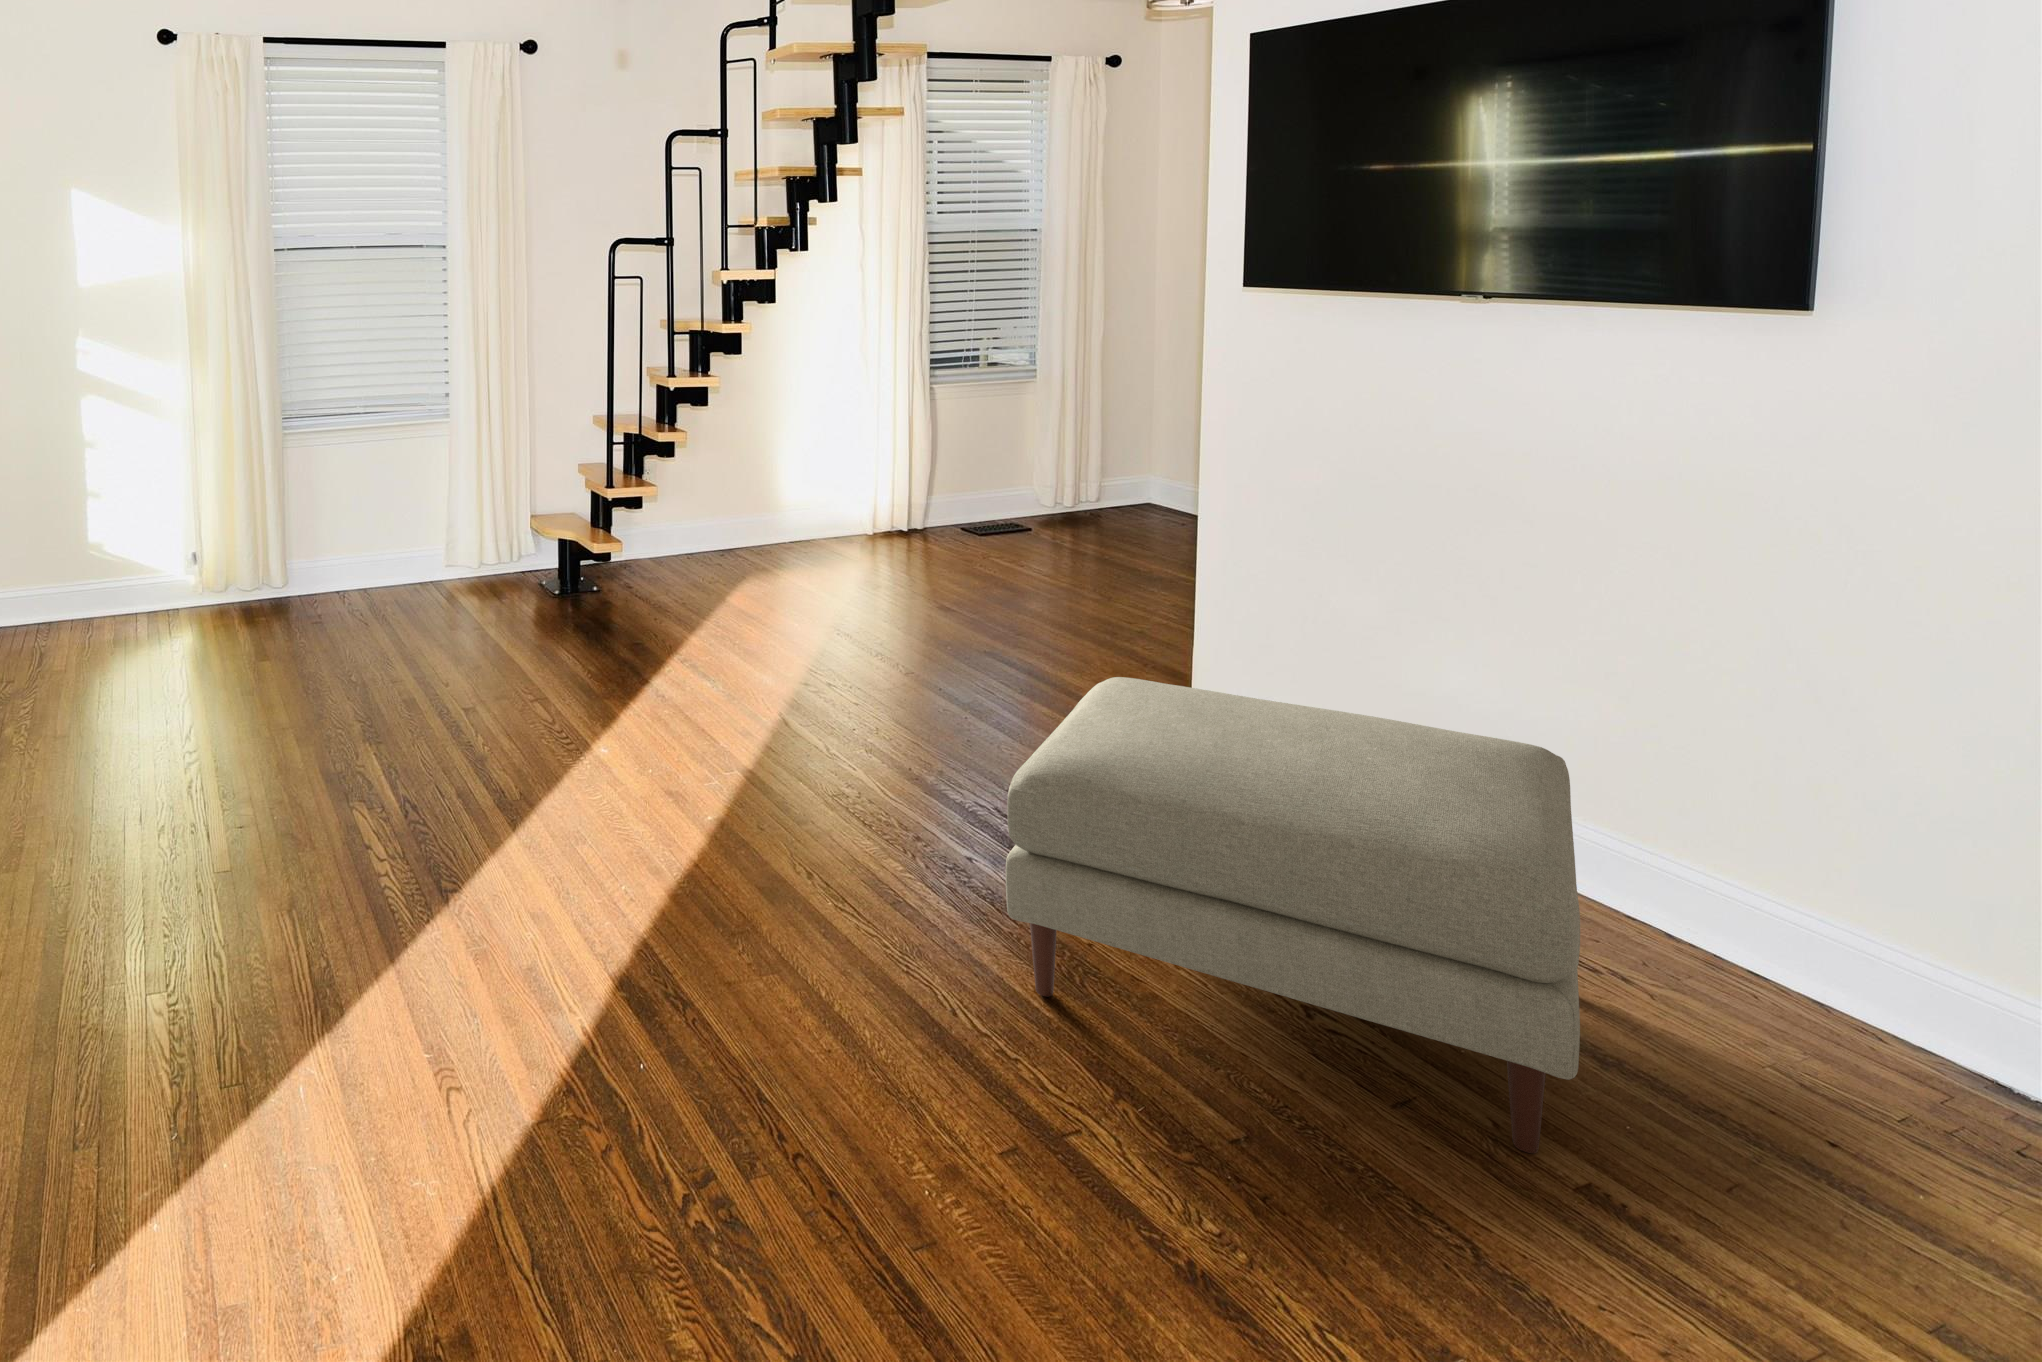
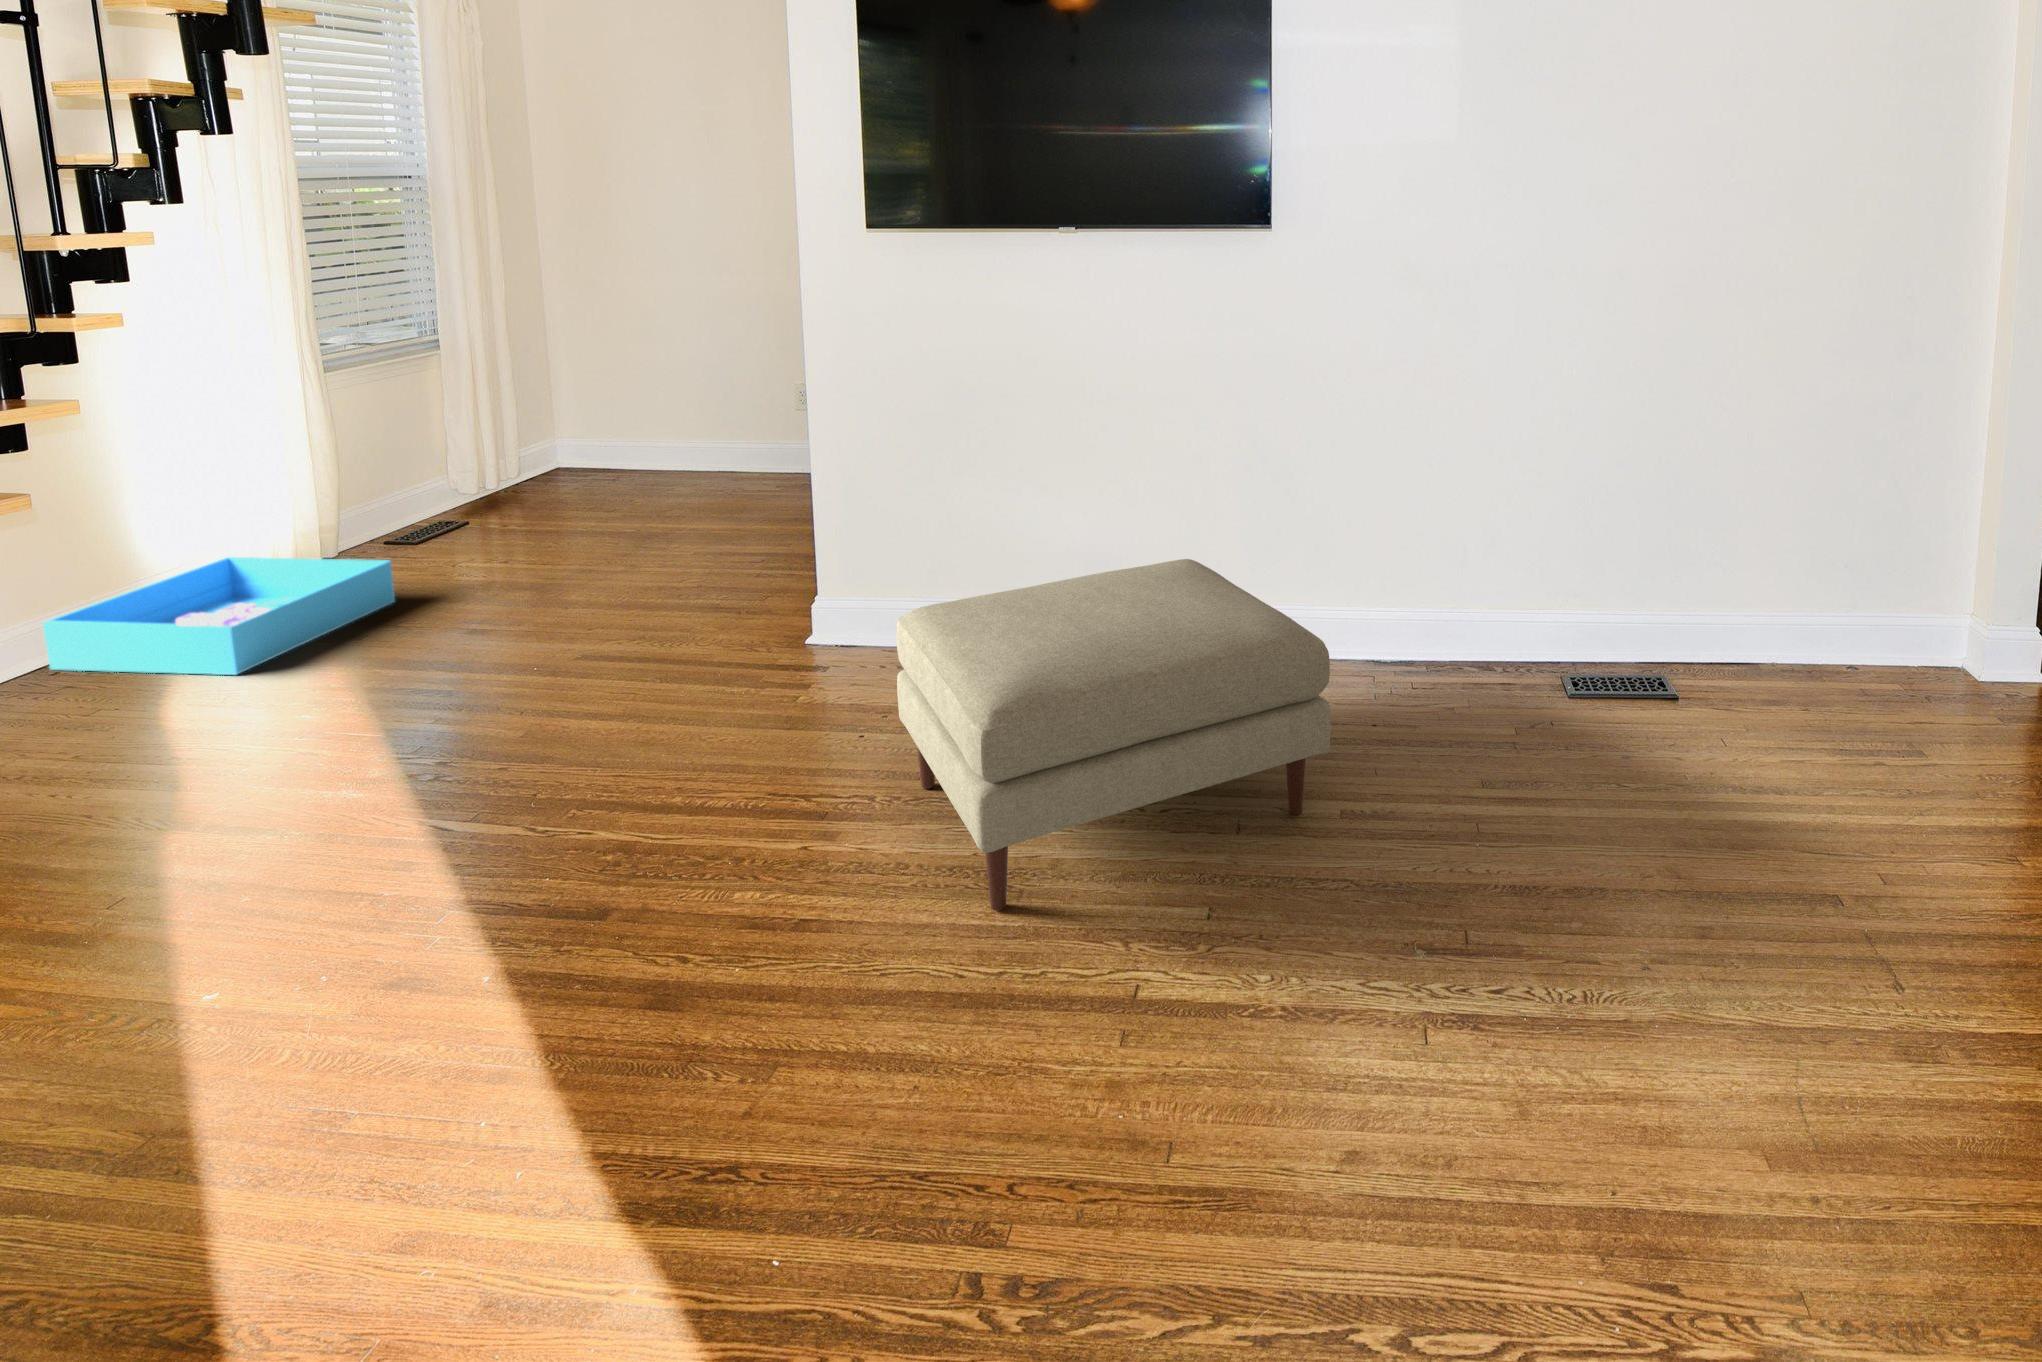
storage bin: none [725,514,921,594] -> present [43,557,395,675]

